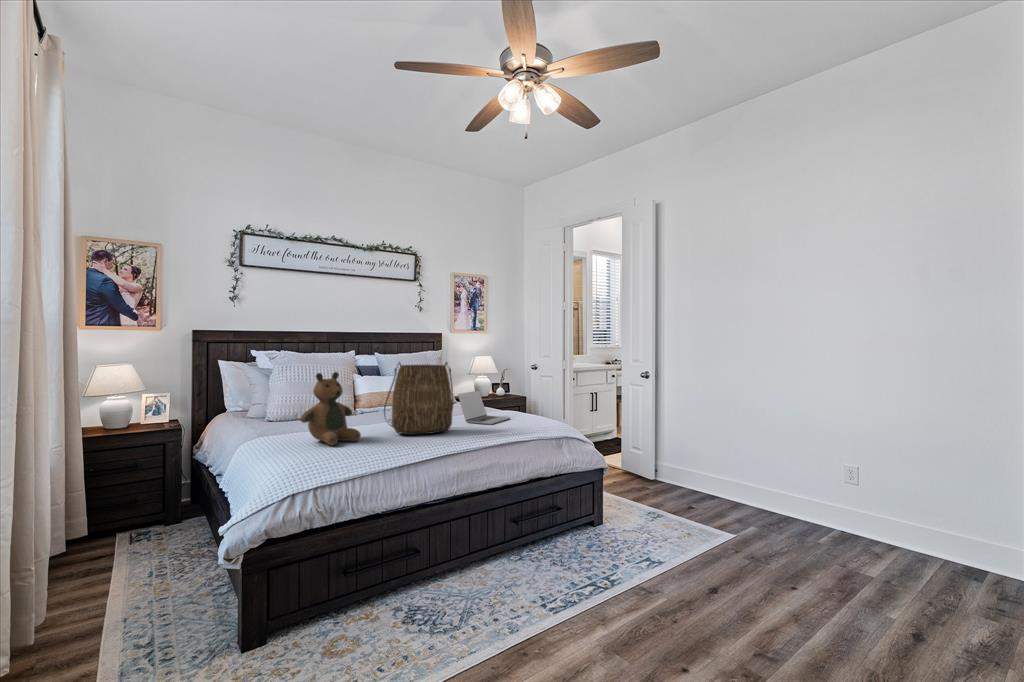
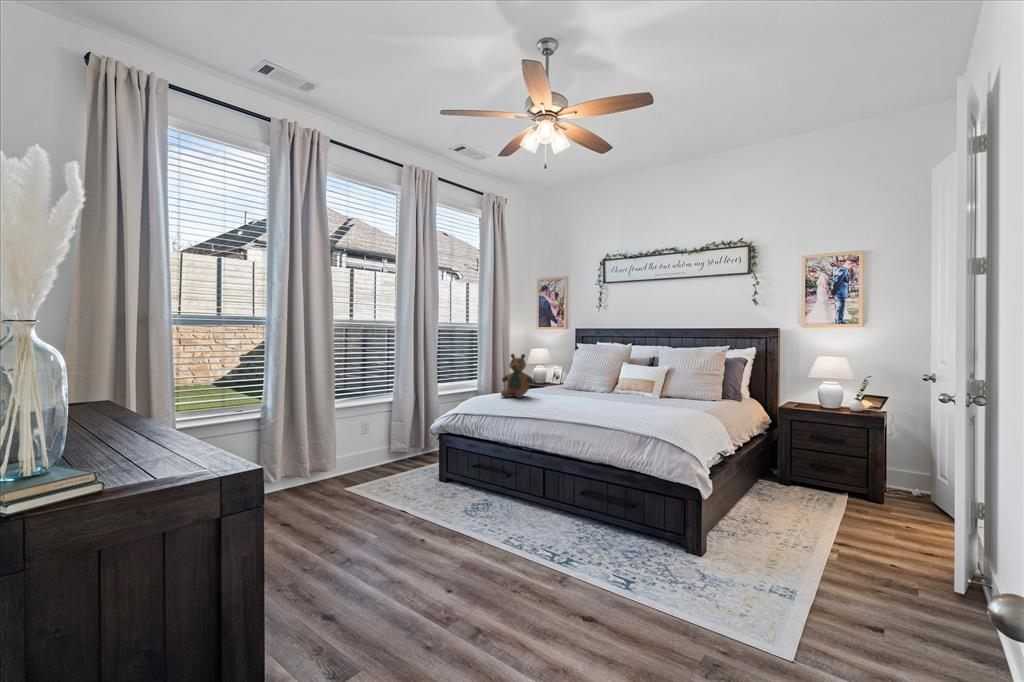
tote bag: present [384,362,453,435] -> none [542,349,589,405]
laptop: present [458,391,510,425] -> none [615,381,655,412]

